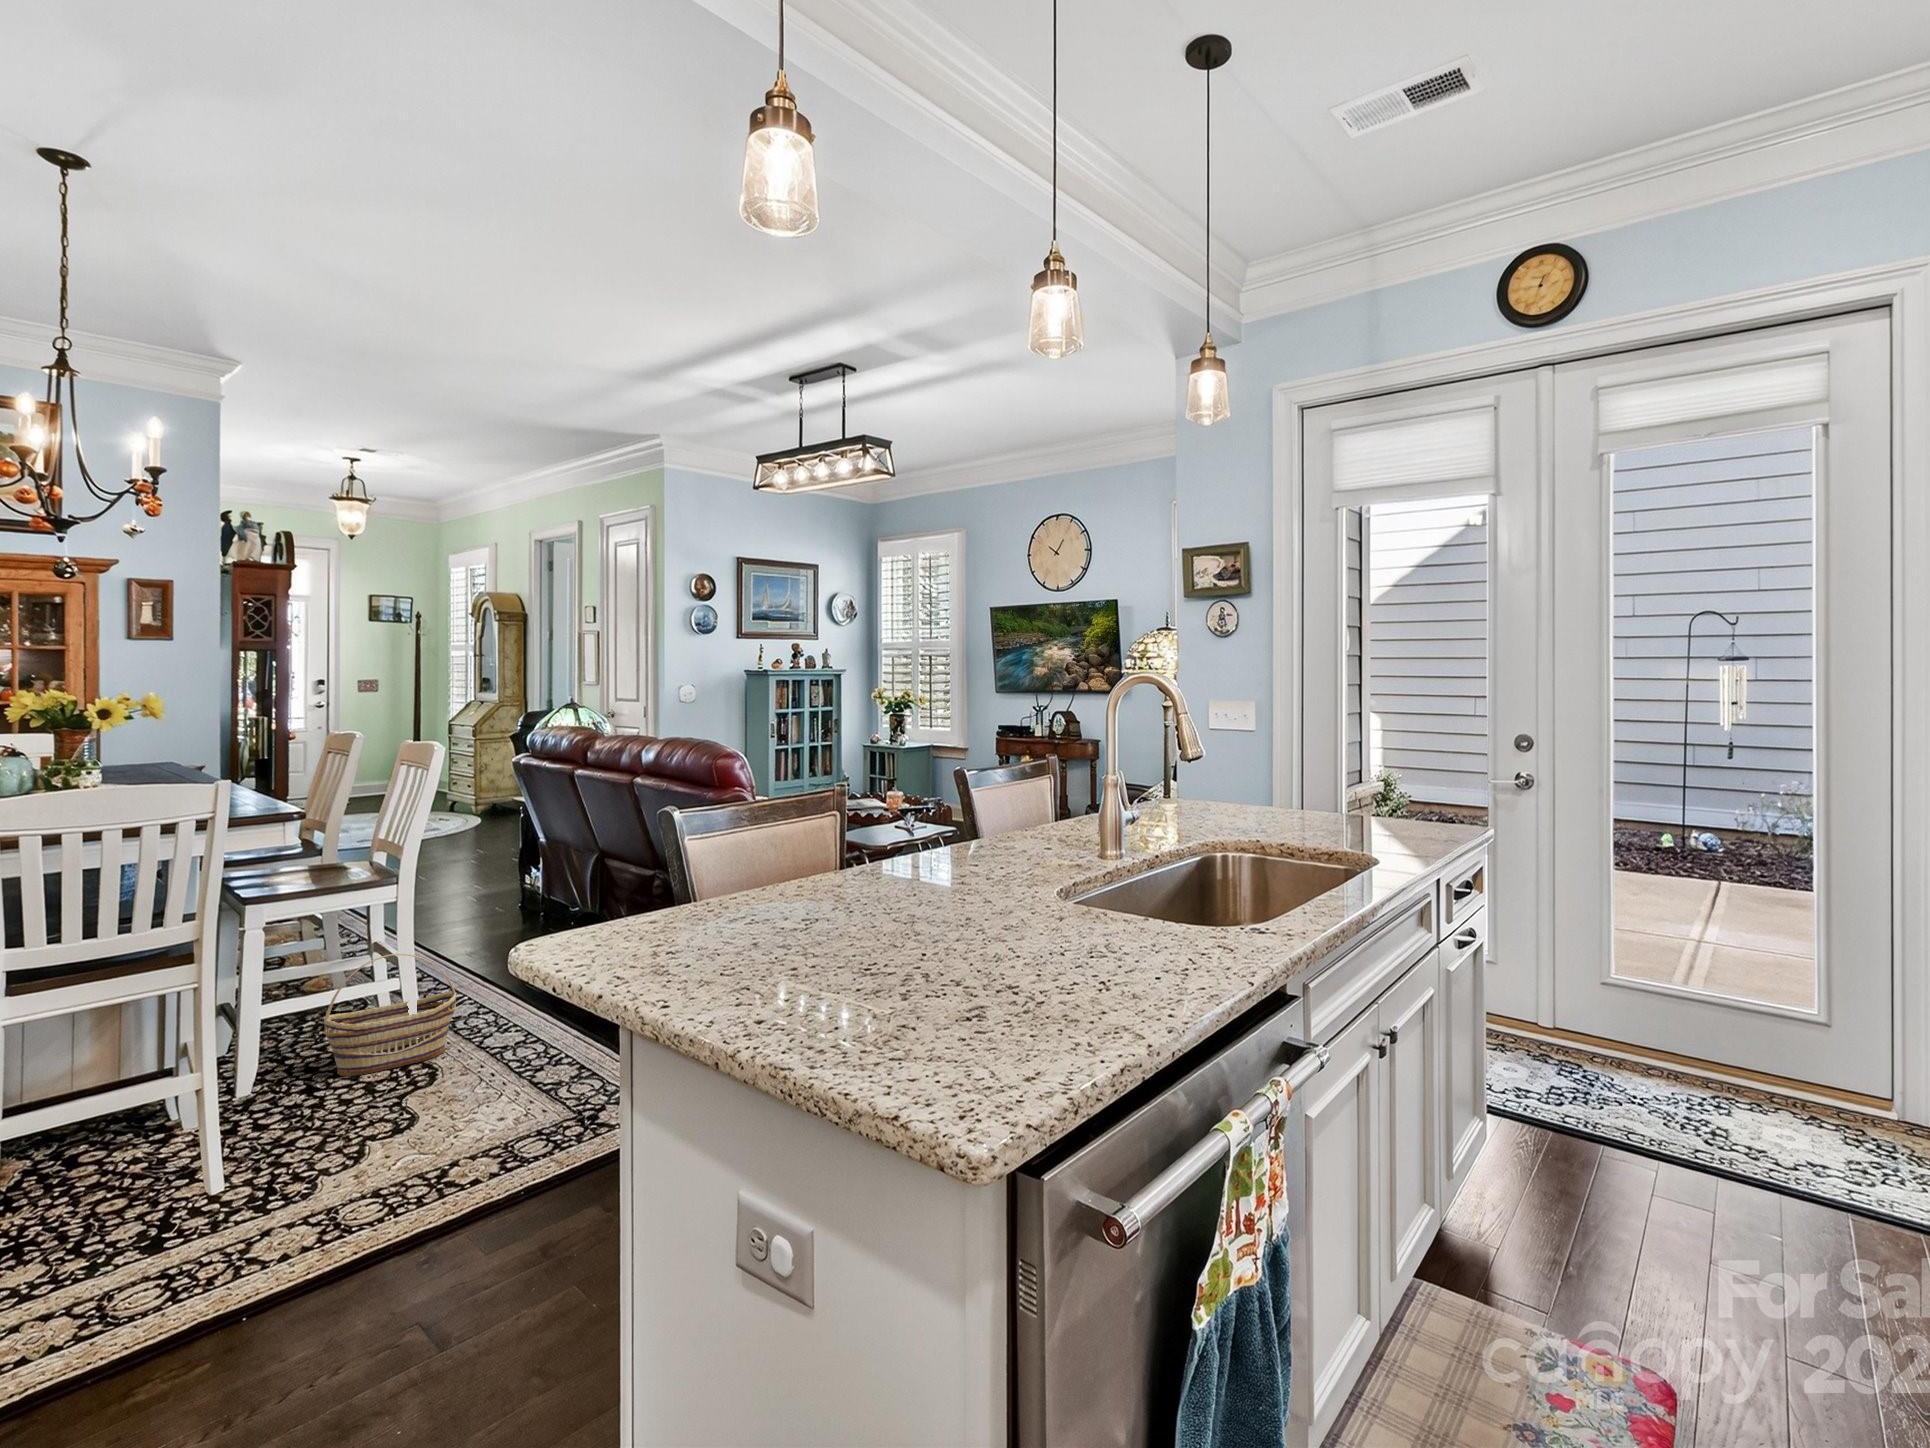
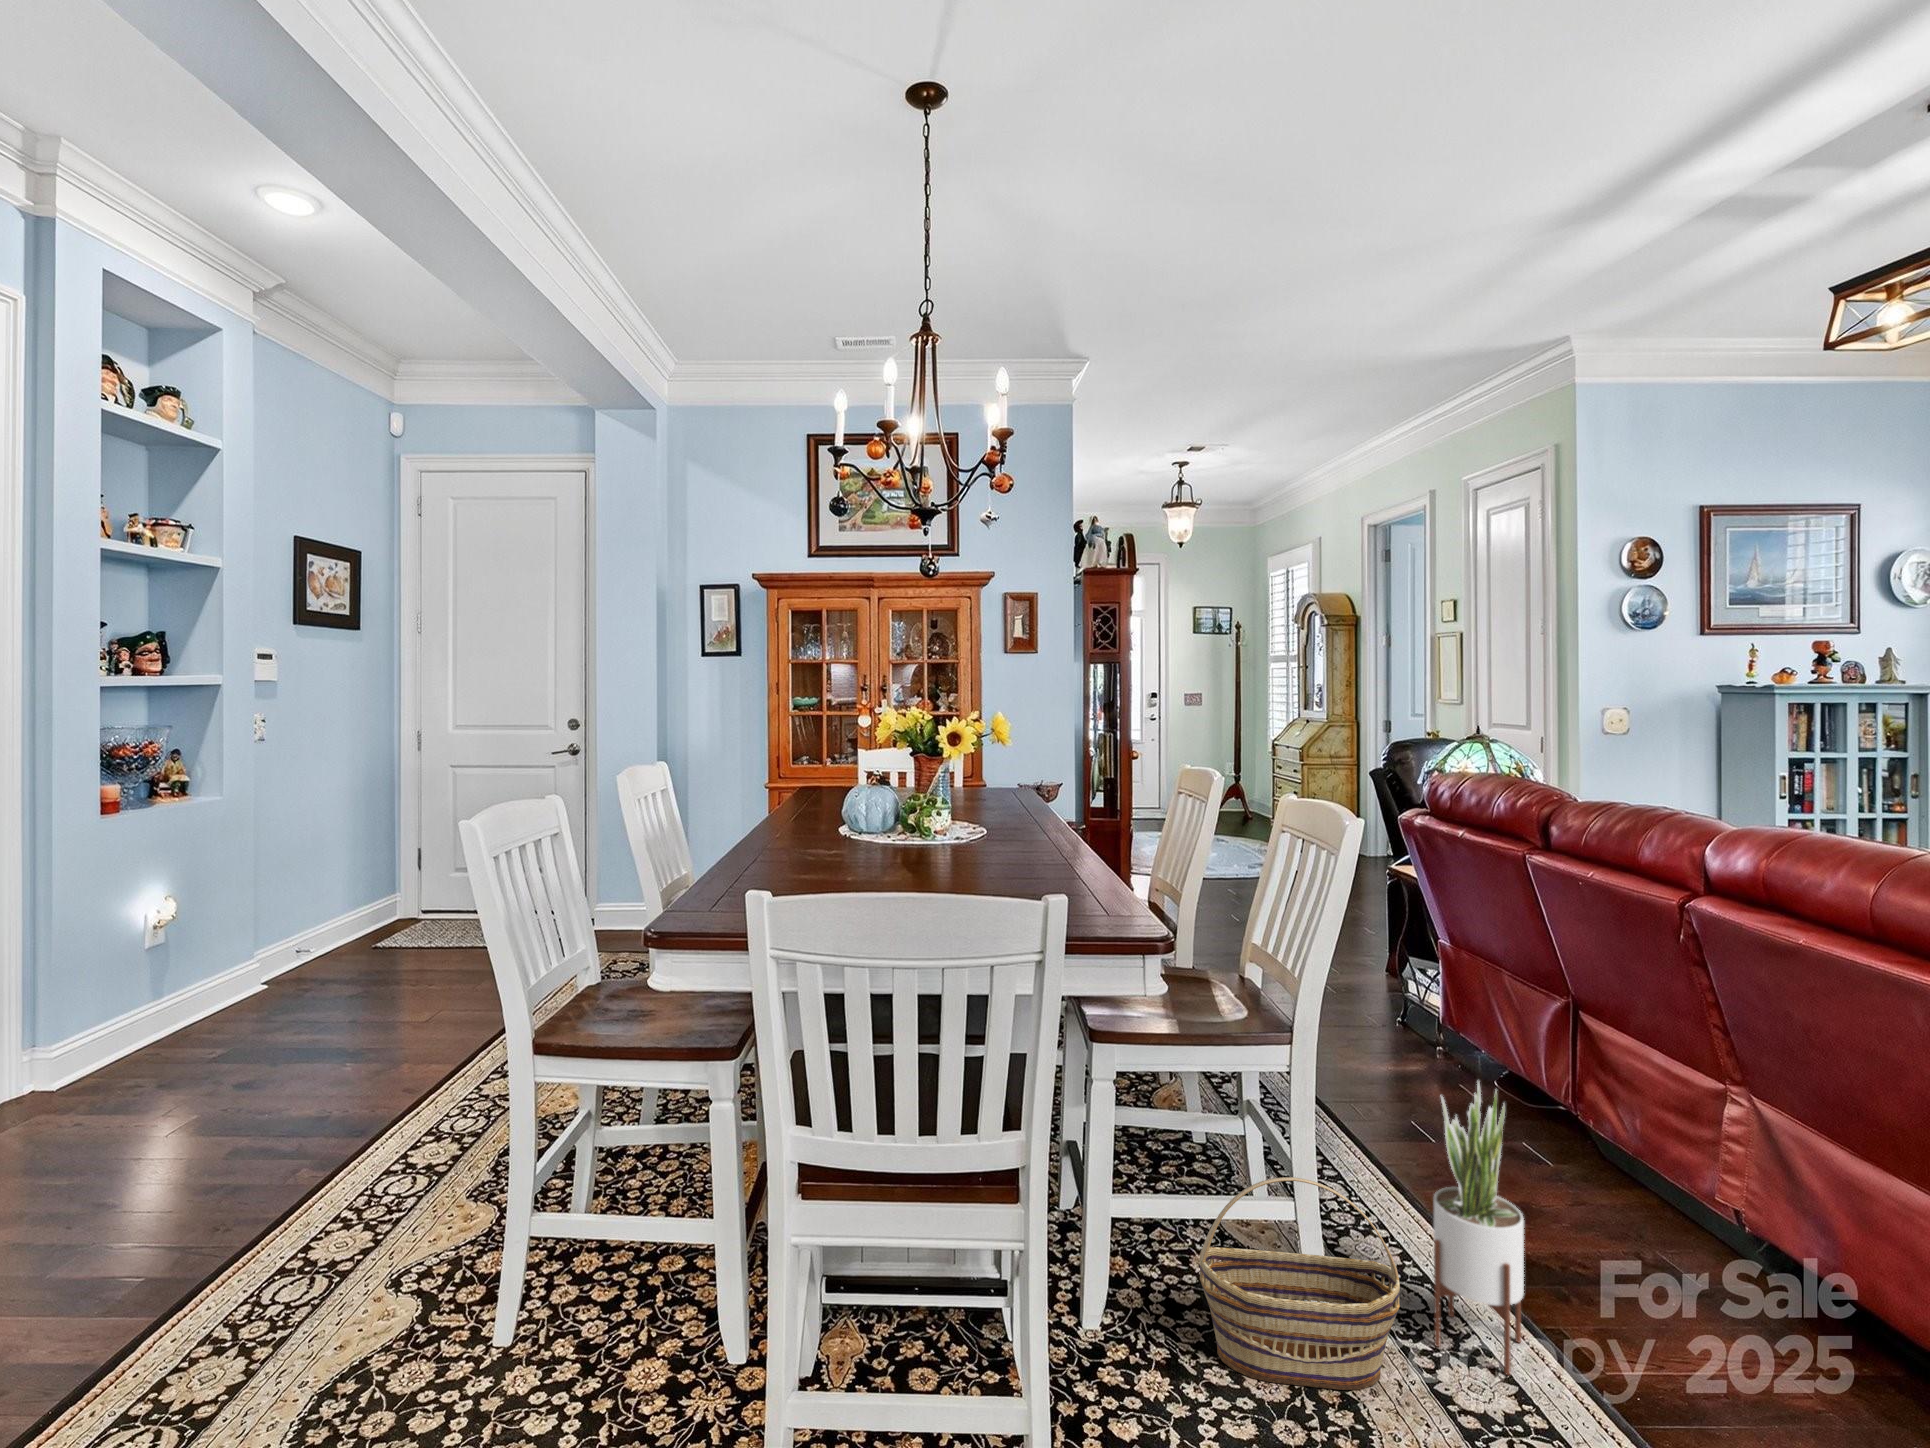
potted plant: none [482,882,532,1032] -> present [1434,1082,1524,1375]

